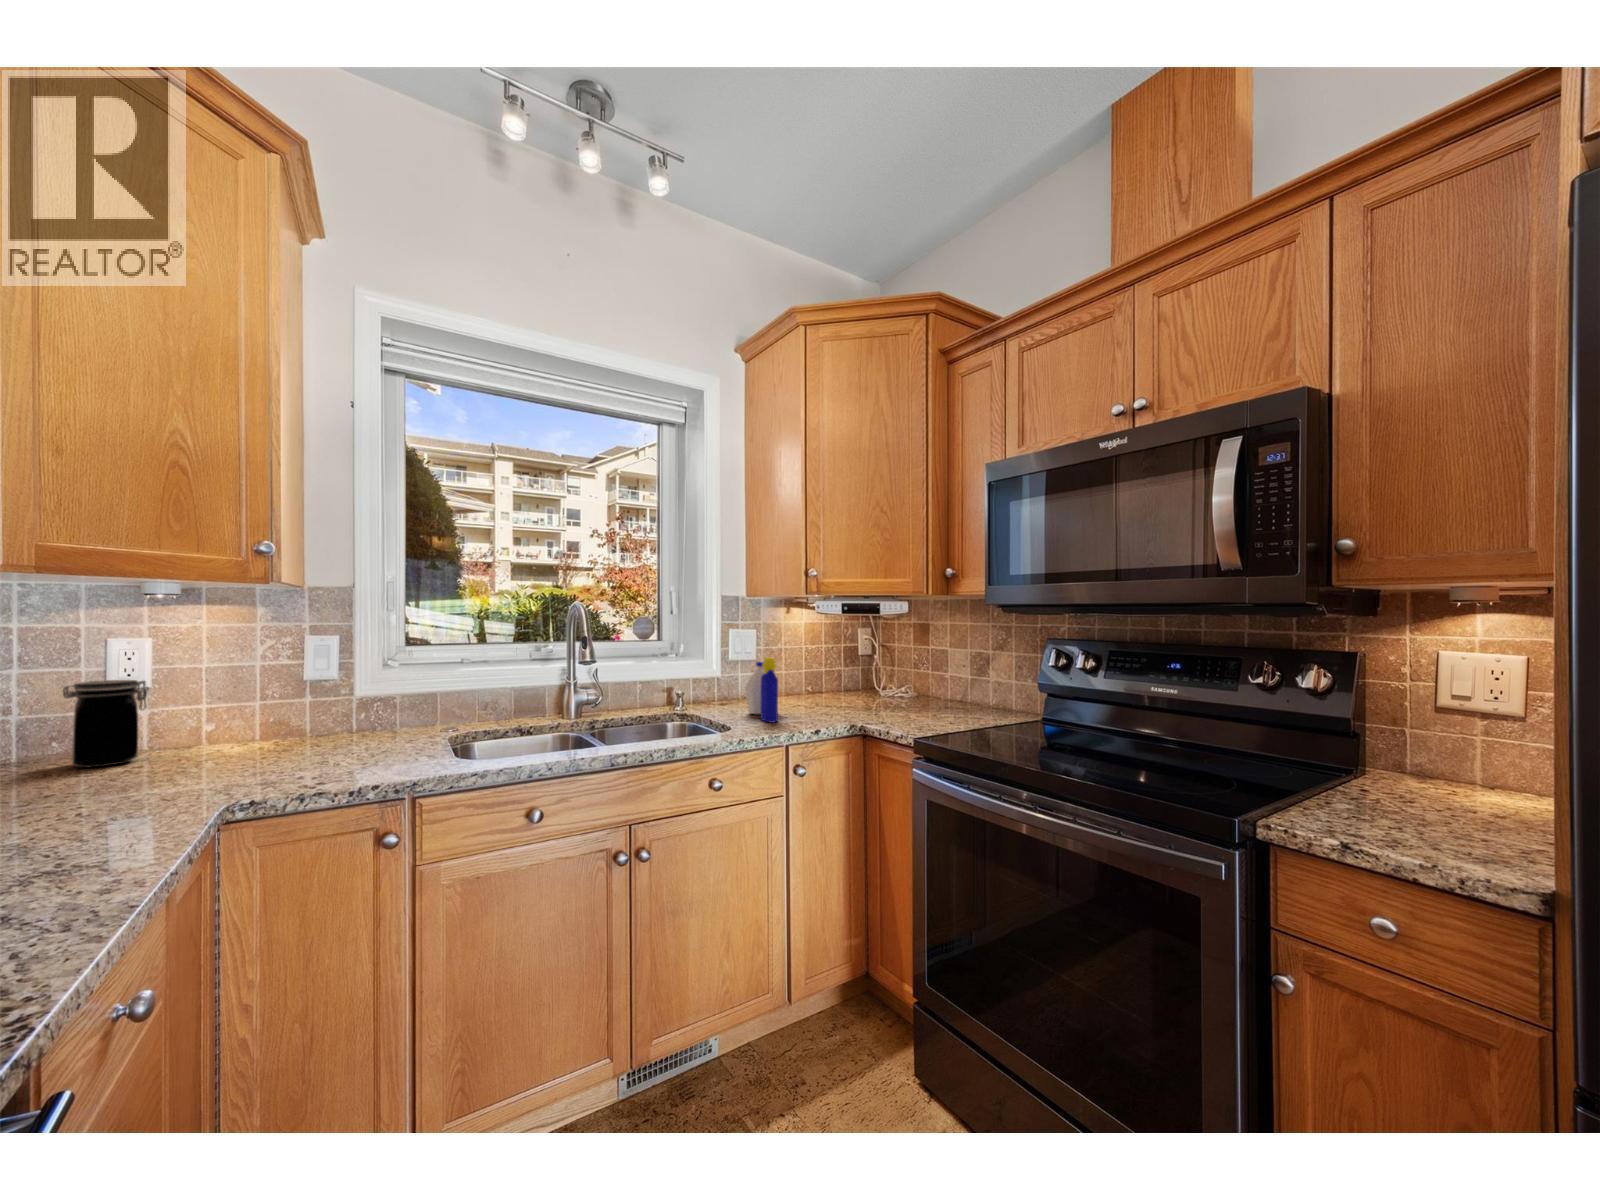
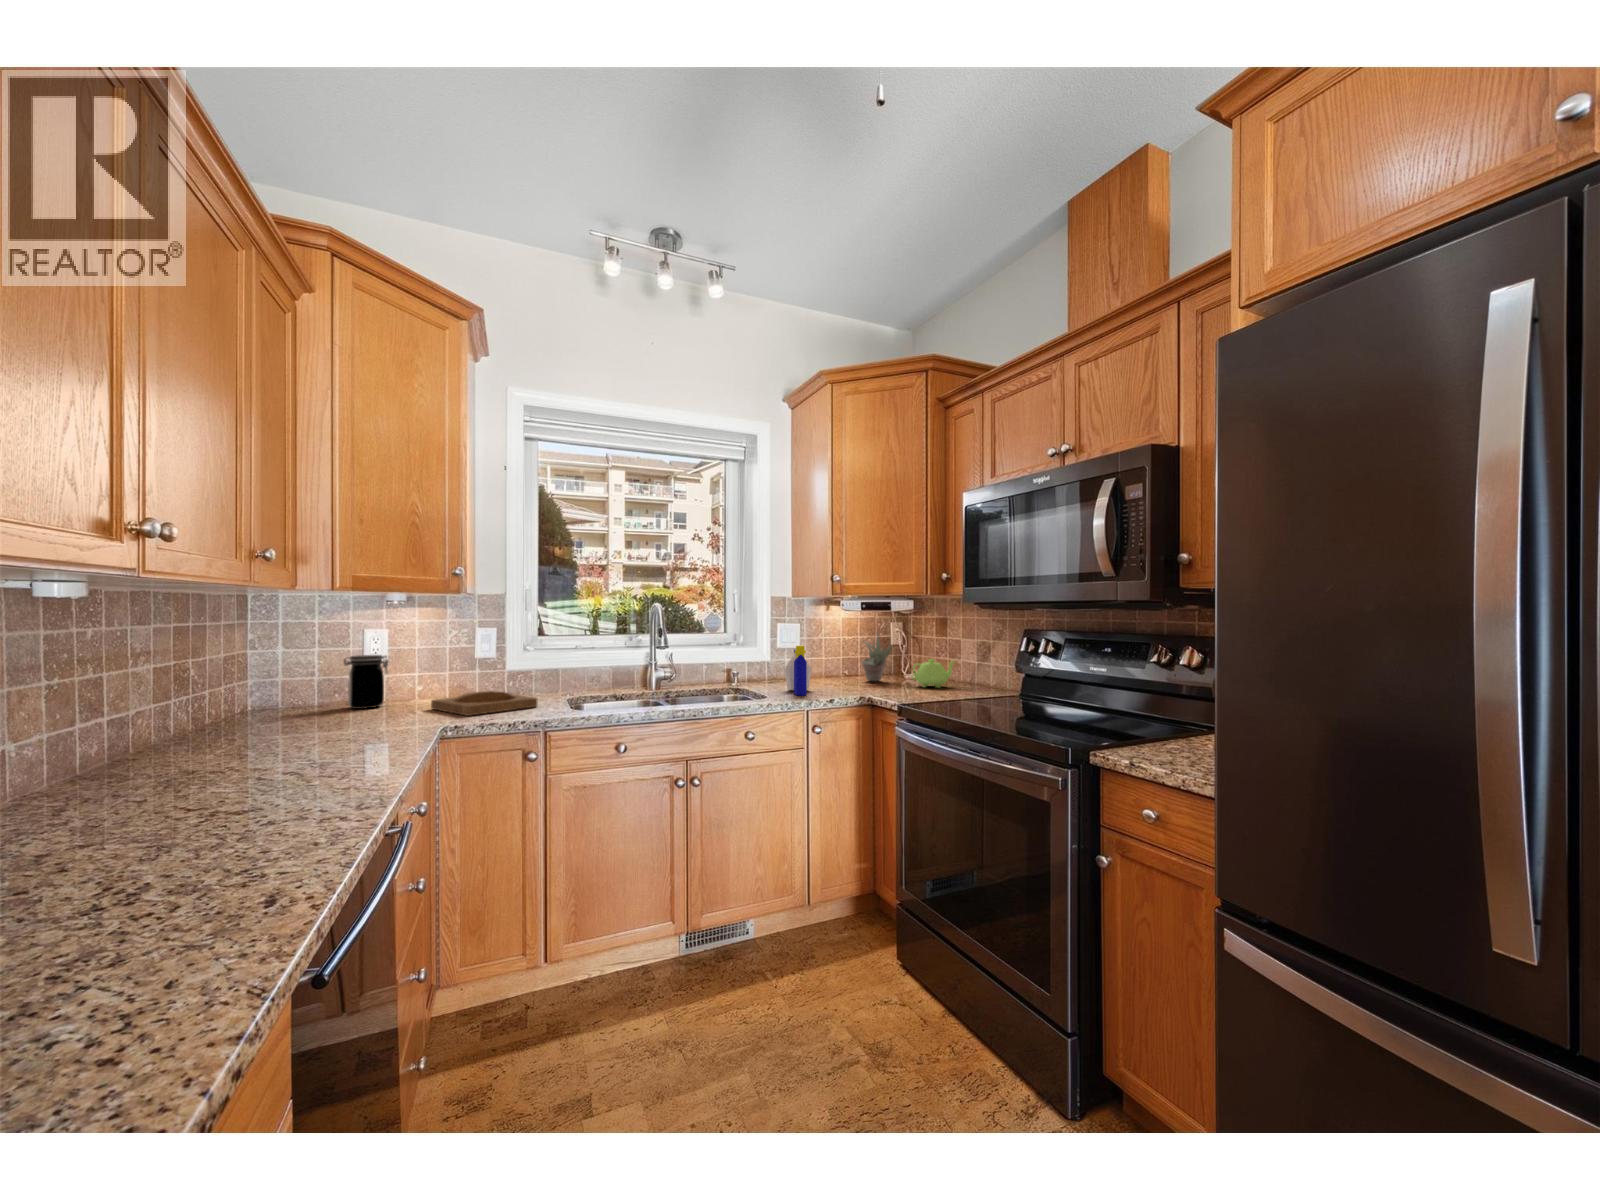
succulent plant: none [828,636,867,698] -> present [861,632,893,681]
teapot: none [894,671,948,706] -> present [912,659,954,688]
tray: none [220,732,400,778] -> present [431,691,538,716]

